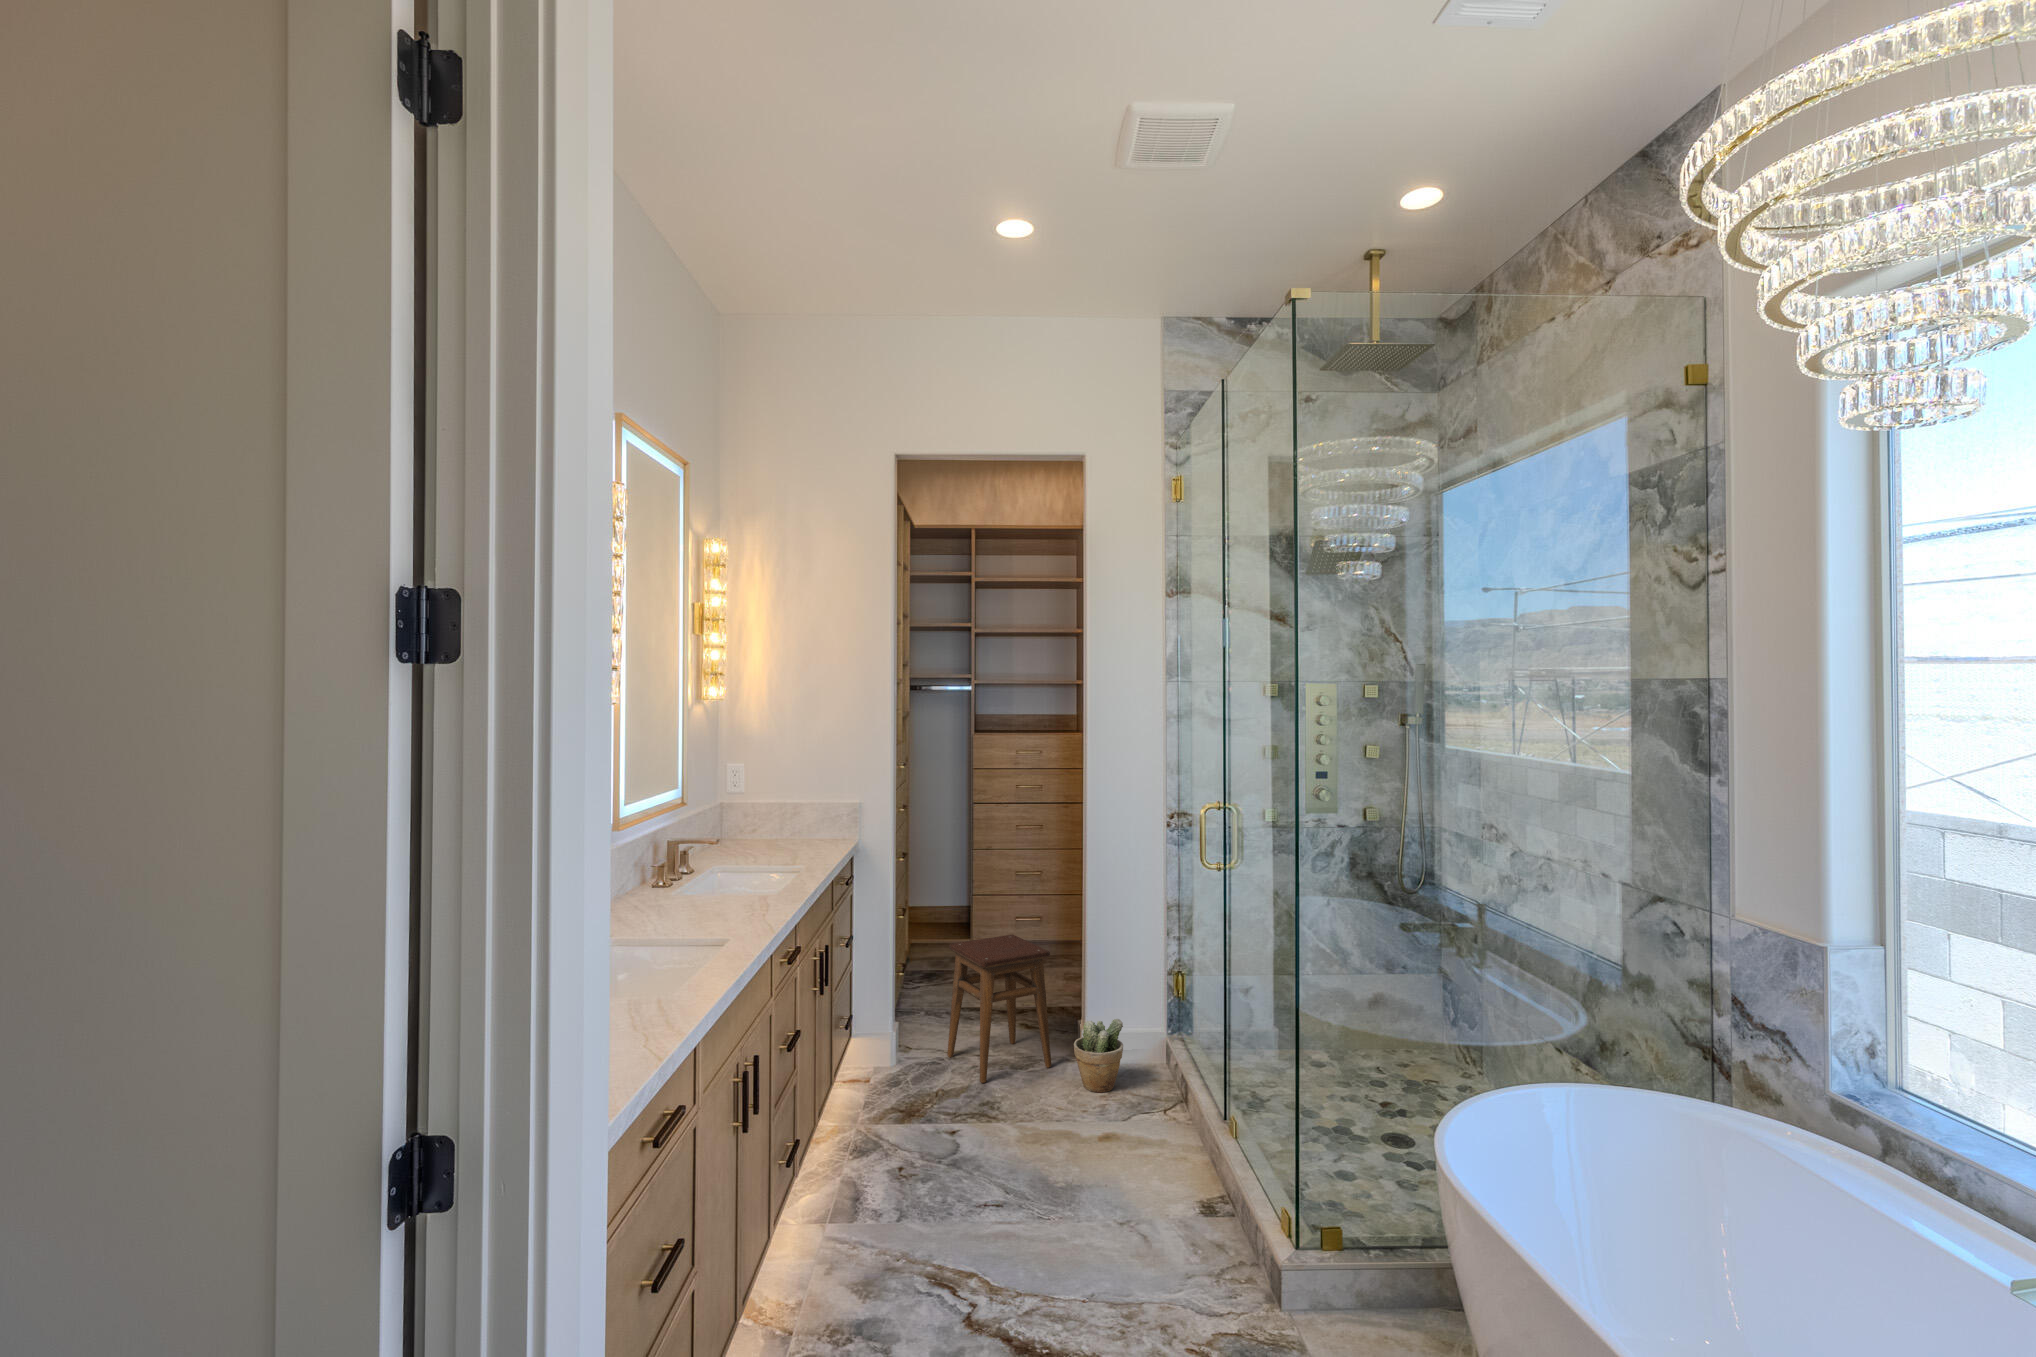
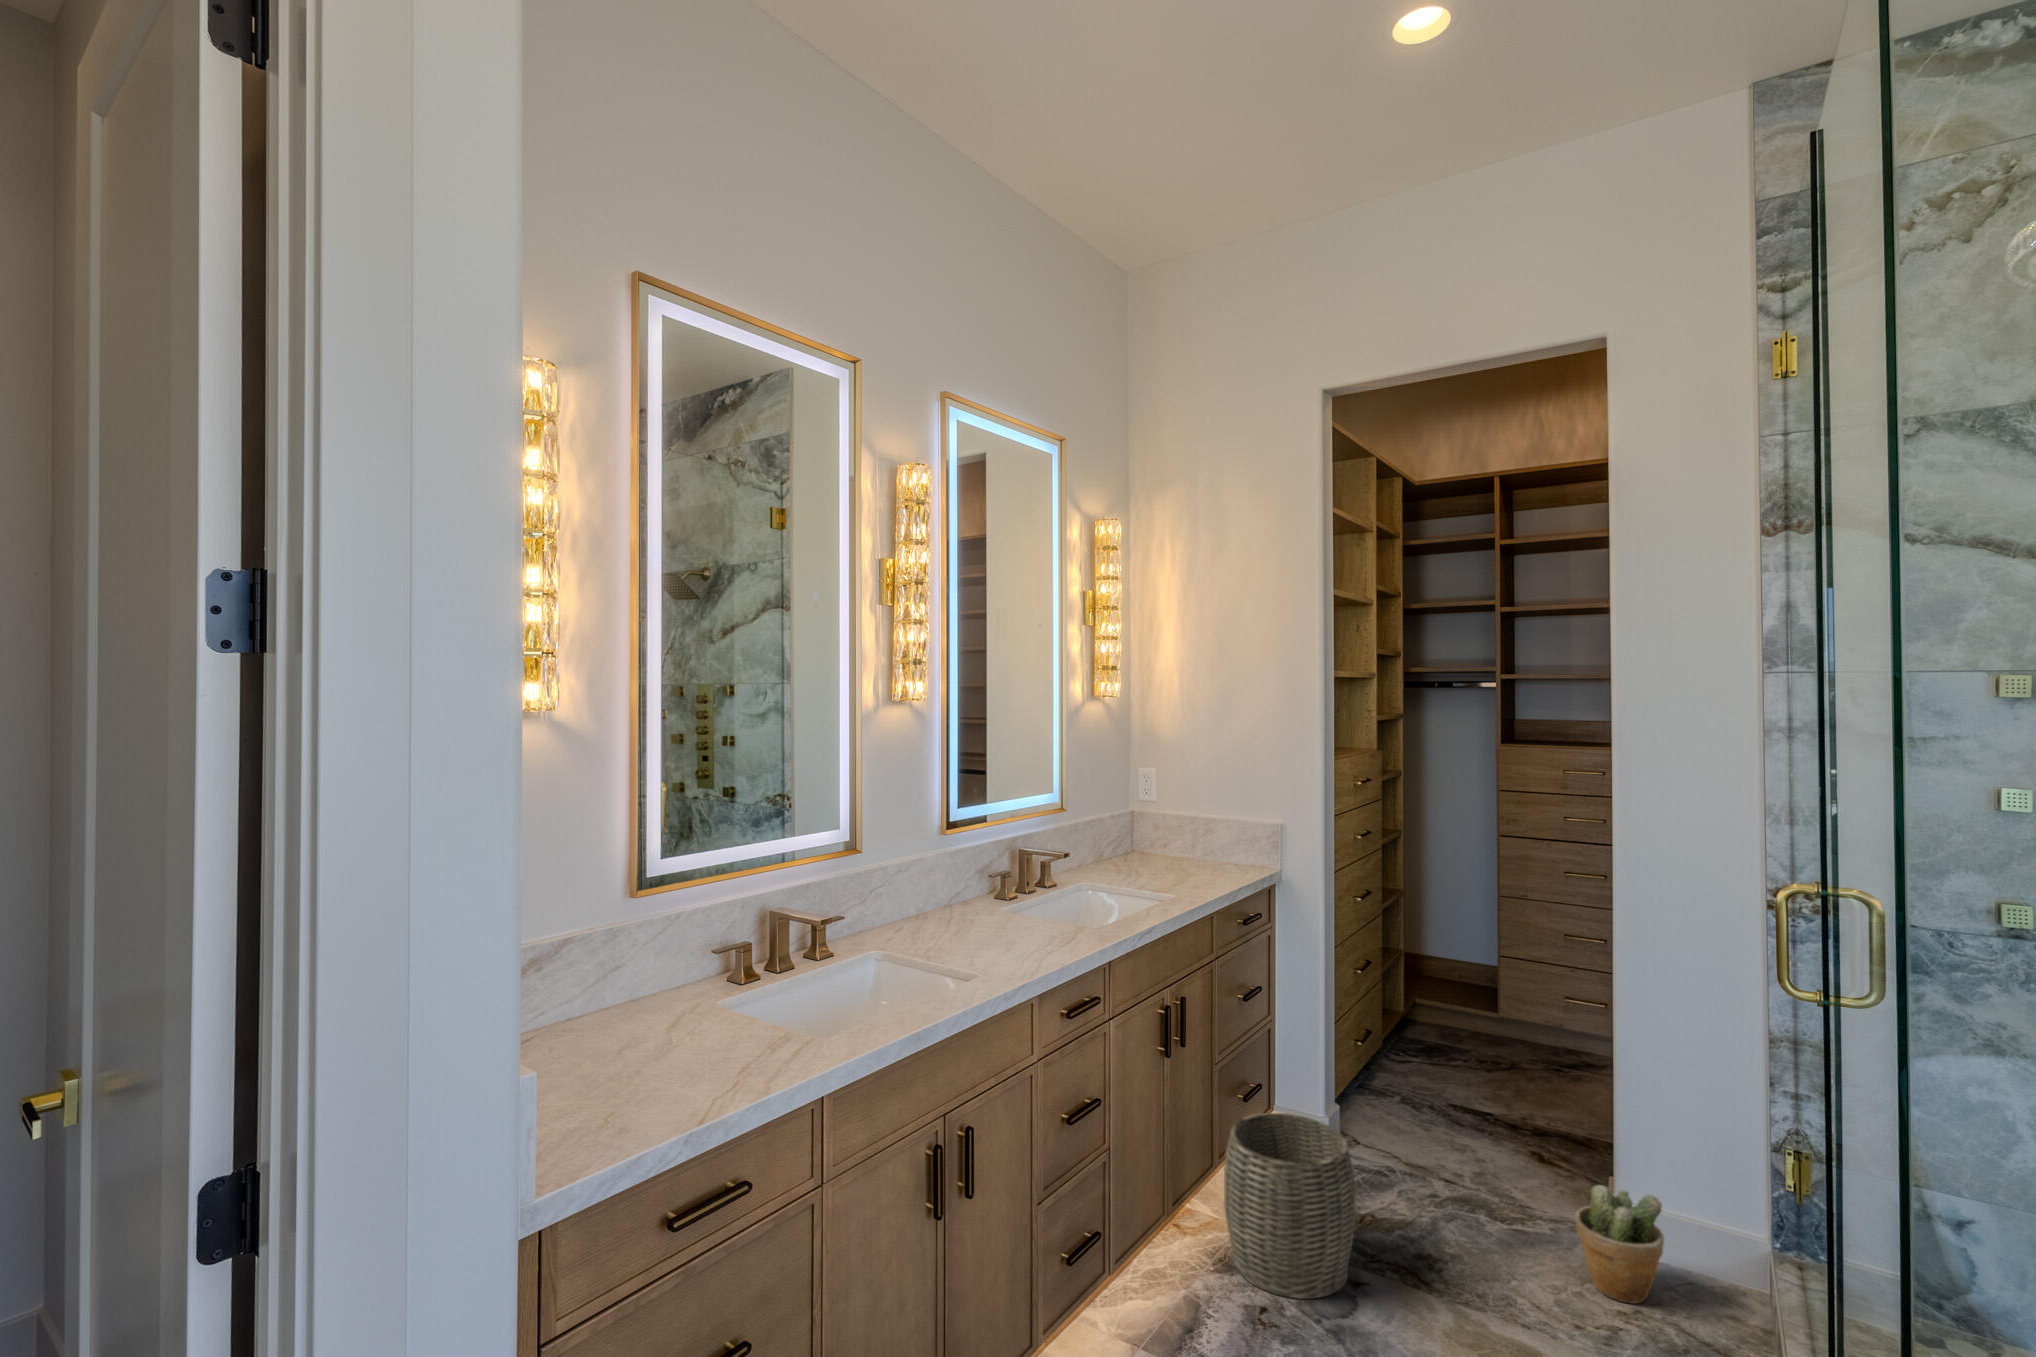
stool: present [947,935,1051,1083] -> none [1403,1022,1552,1232]
woven basket: none [854,1023,952,1157] -> present [1224,1113,1356,1299]

